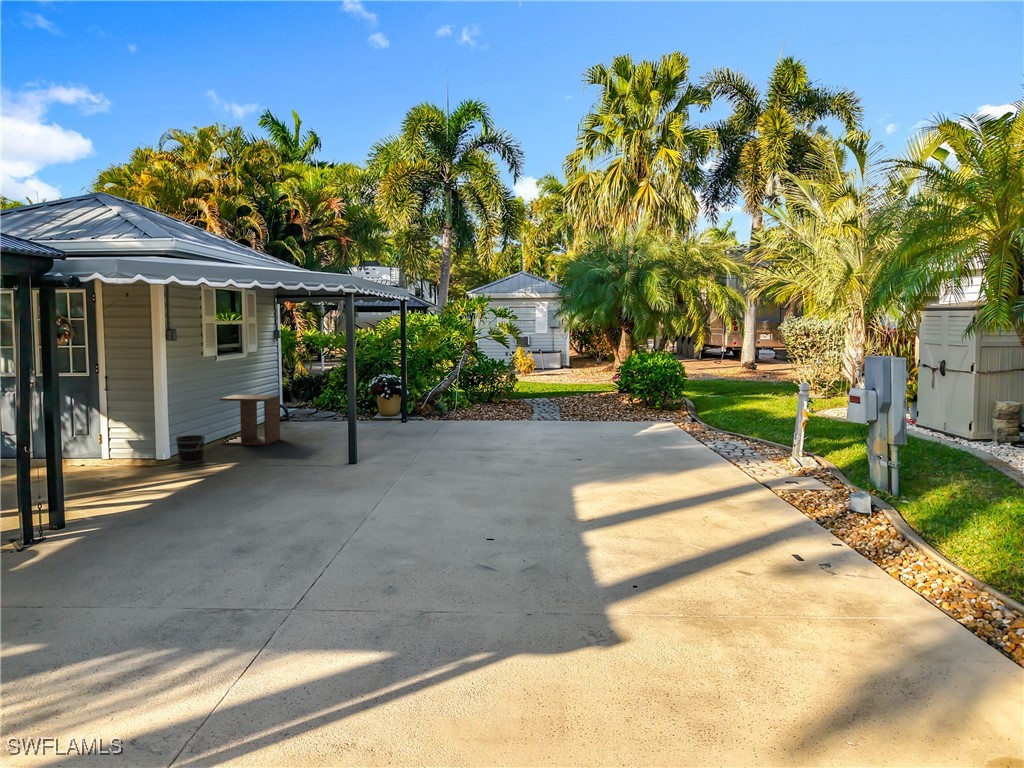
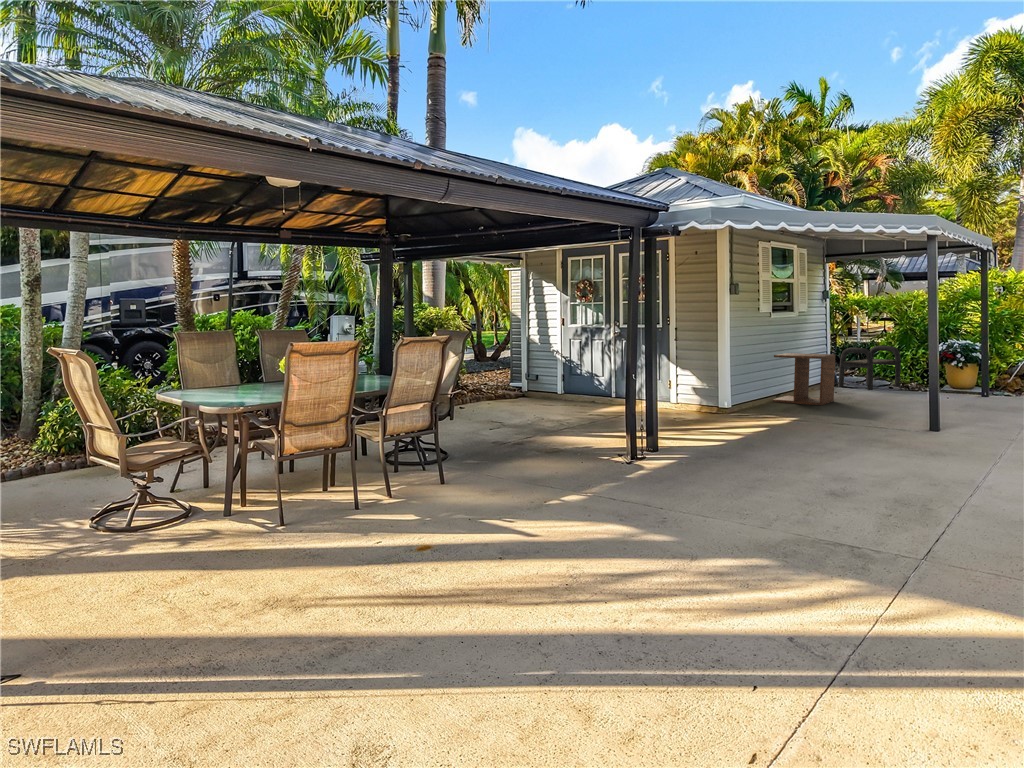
bench: none [292,380,346,422] -> present [838,346,901,389]
bucket: present [176,435,205,463] -> none [737,387,764,414]

